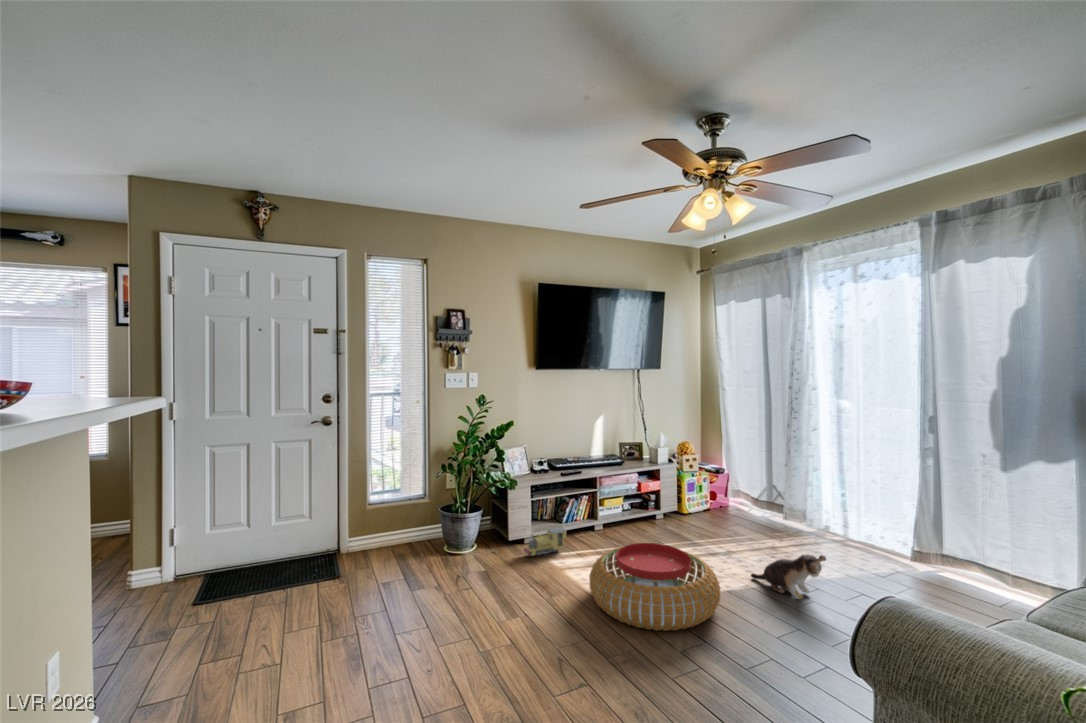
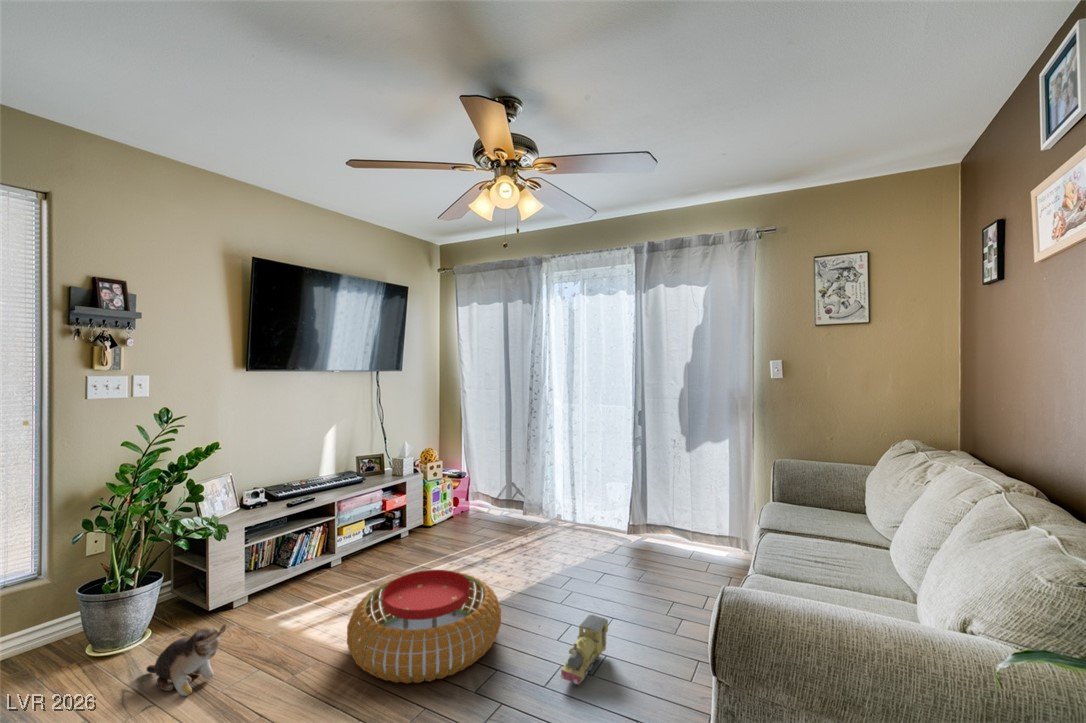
toy train: present [523,527,567,556] -> present [560,615,608,685]
plush toy: present [751,554,826,599] -> present [147,624,226,696]

